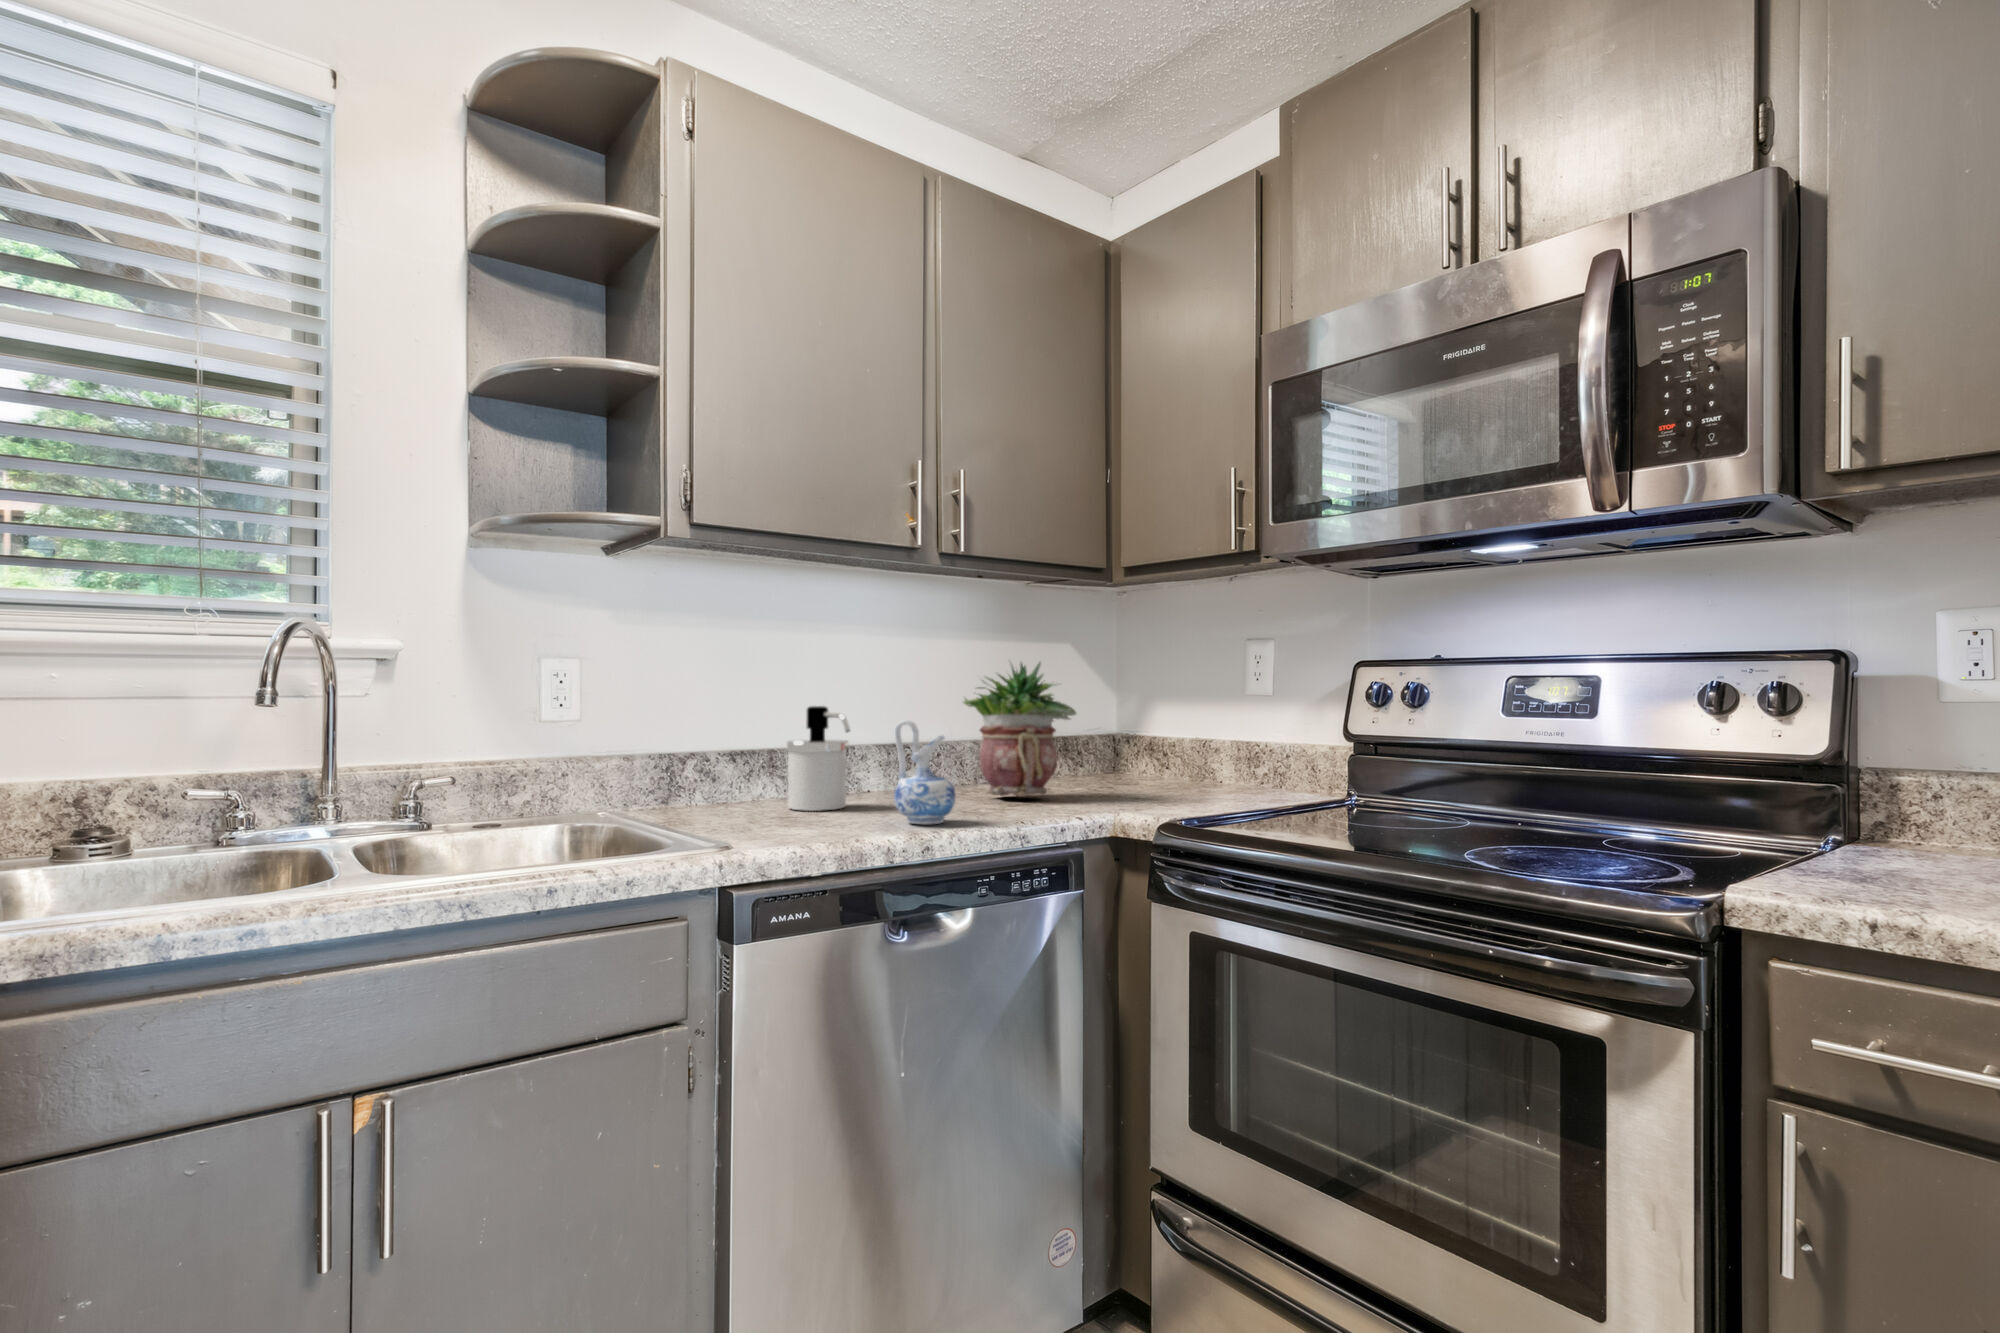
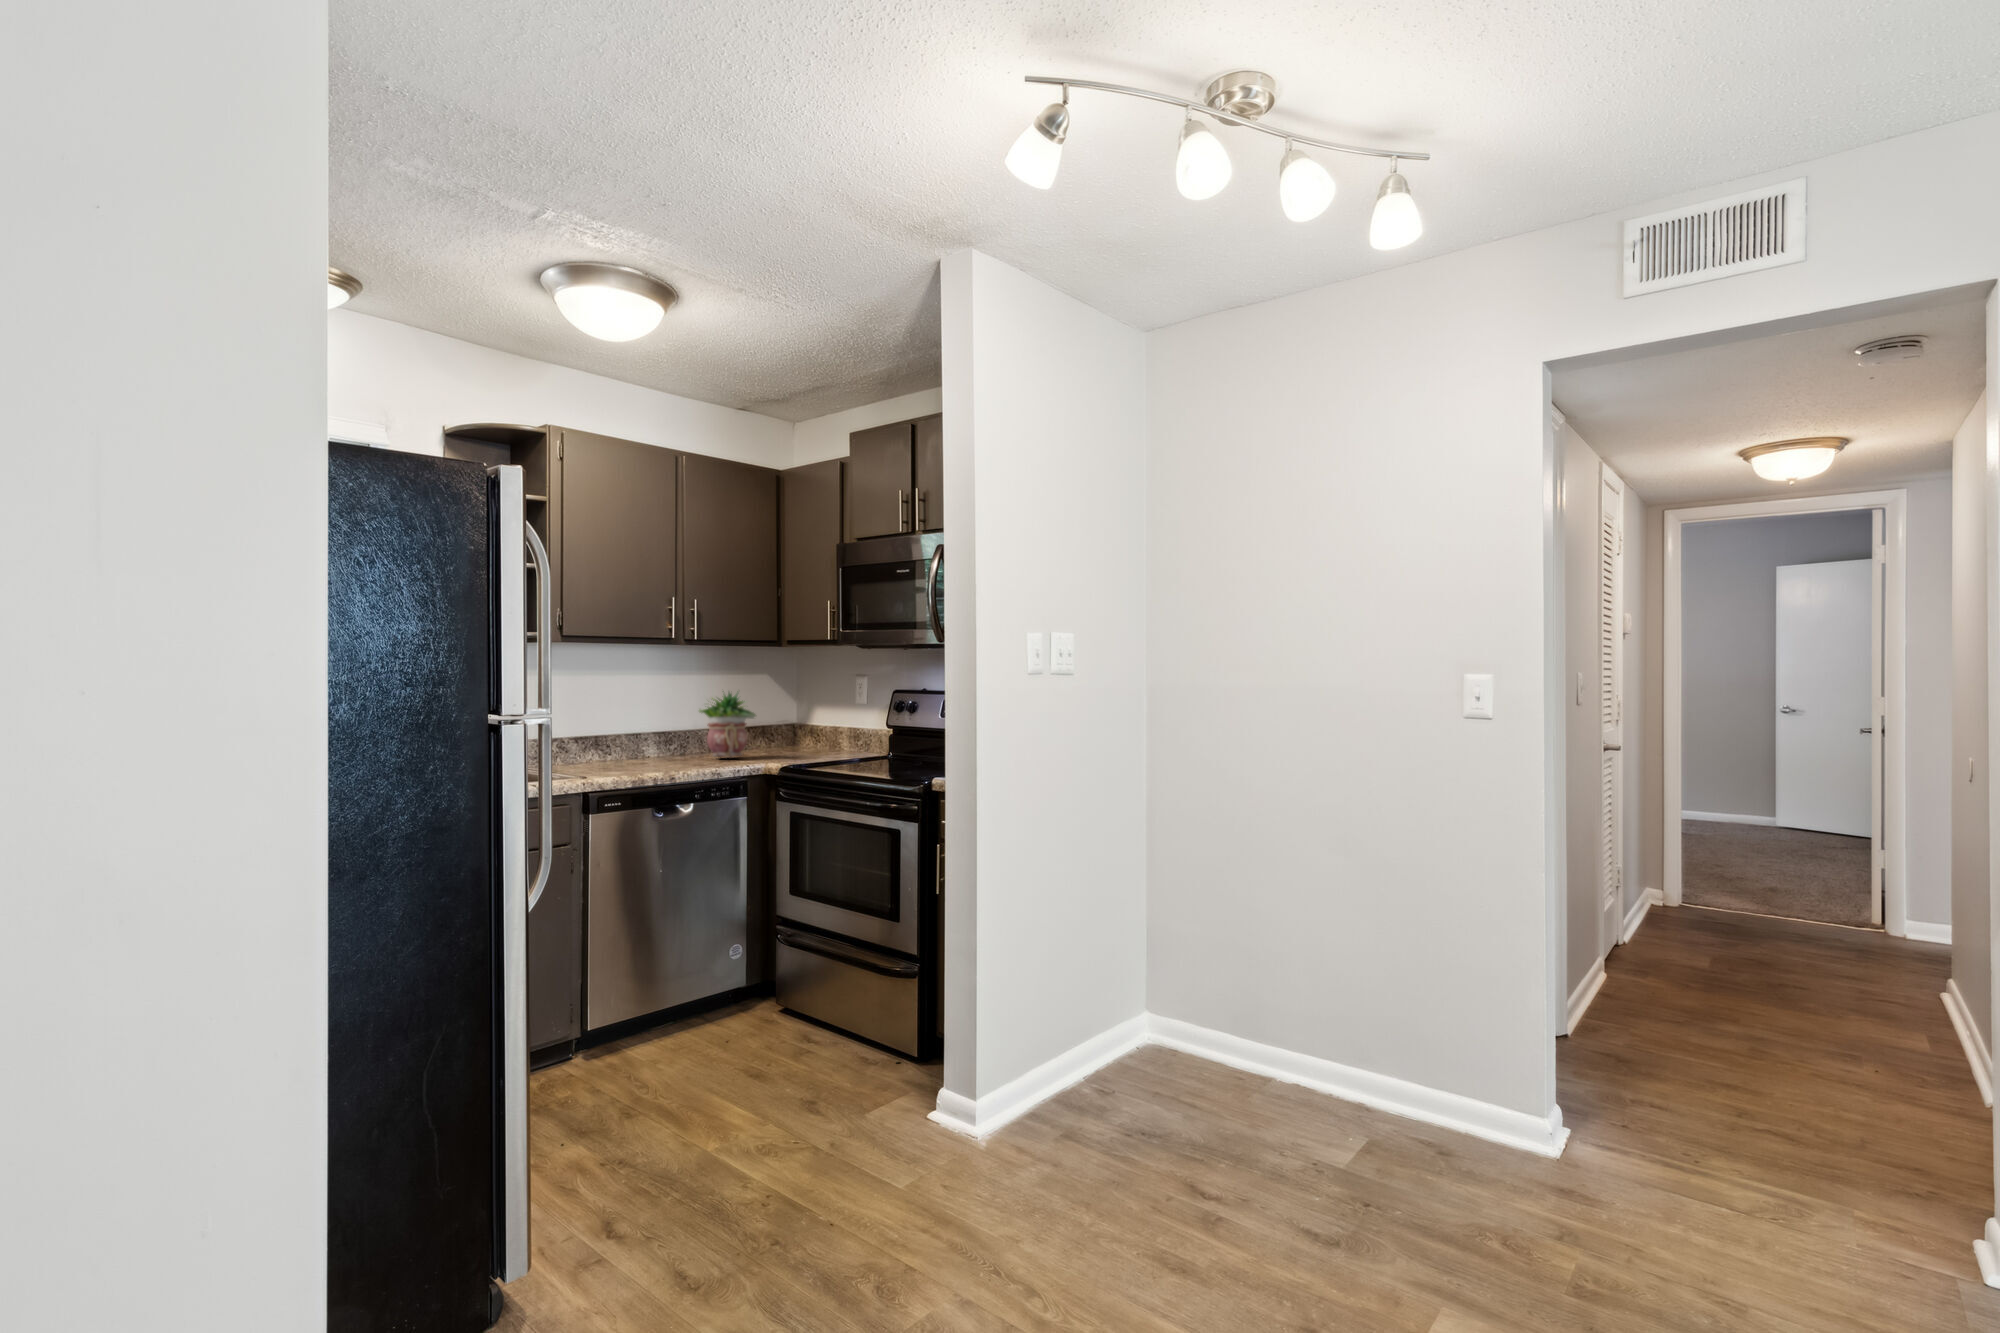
soap dispenser: present [786,706,850,811] -> none [606,715,639,766]
ceramic pitcher: present [894,720,955,824] -> none [660,722,689,769]

